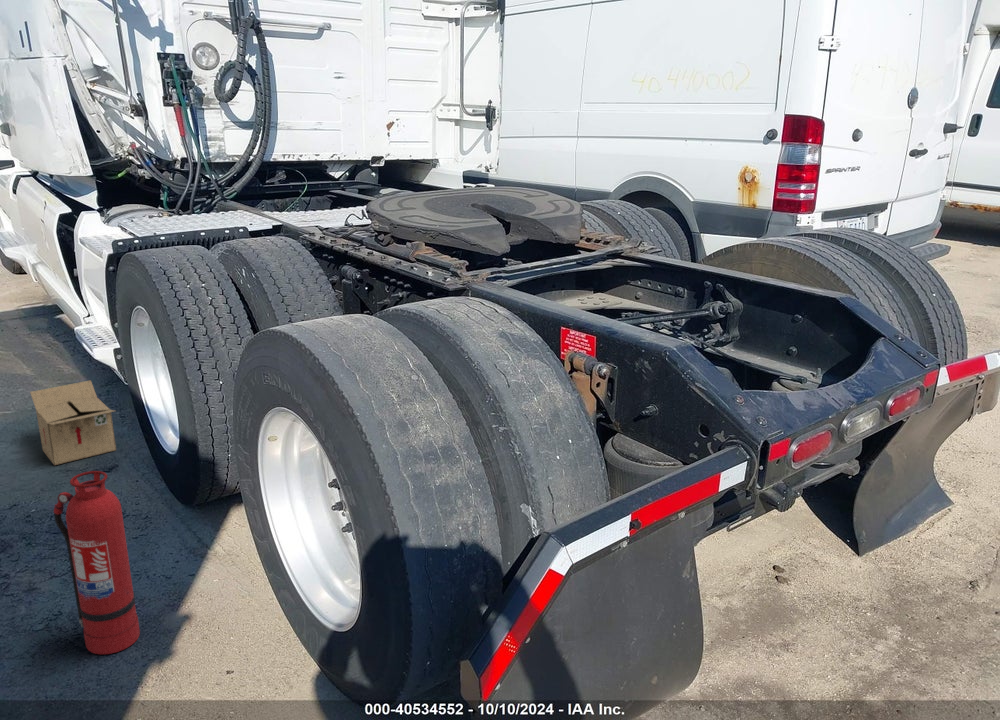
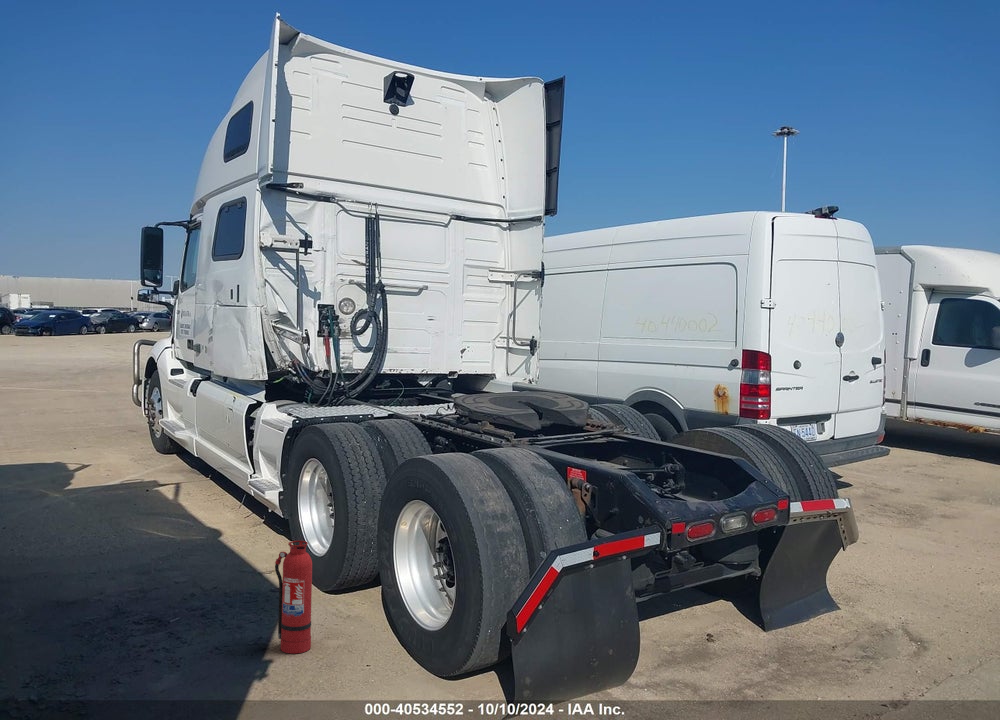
cardboard box: present [30,380,116,465] -> none [221,515,279,569]

